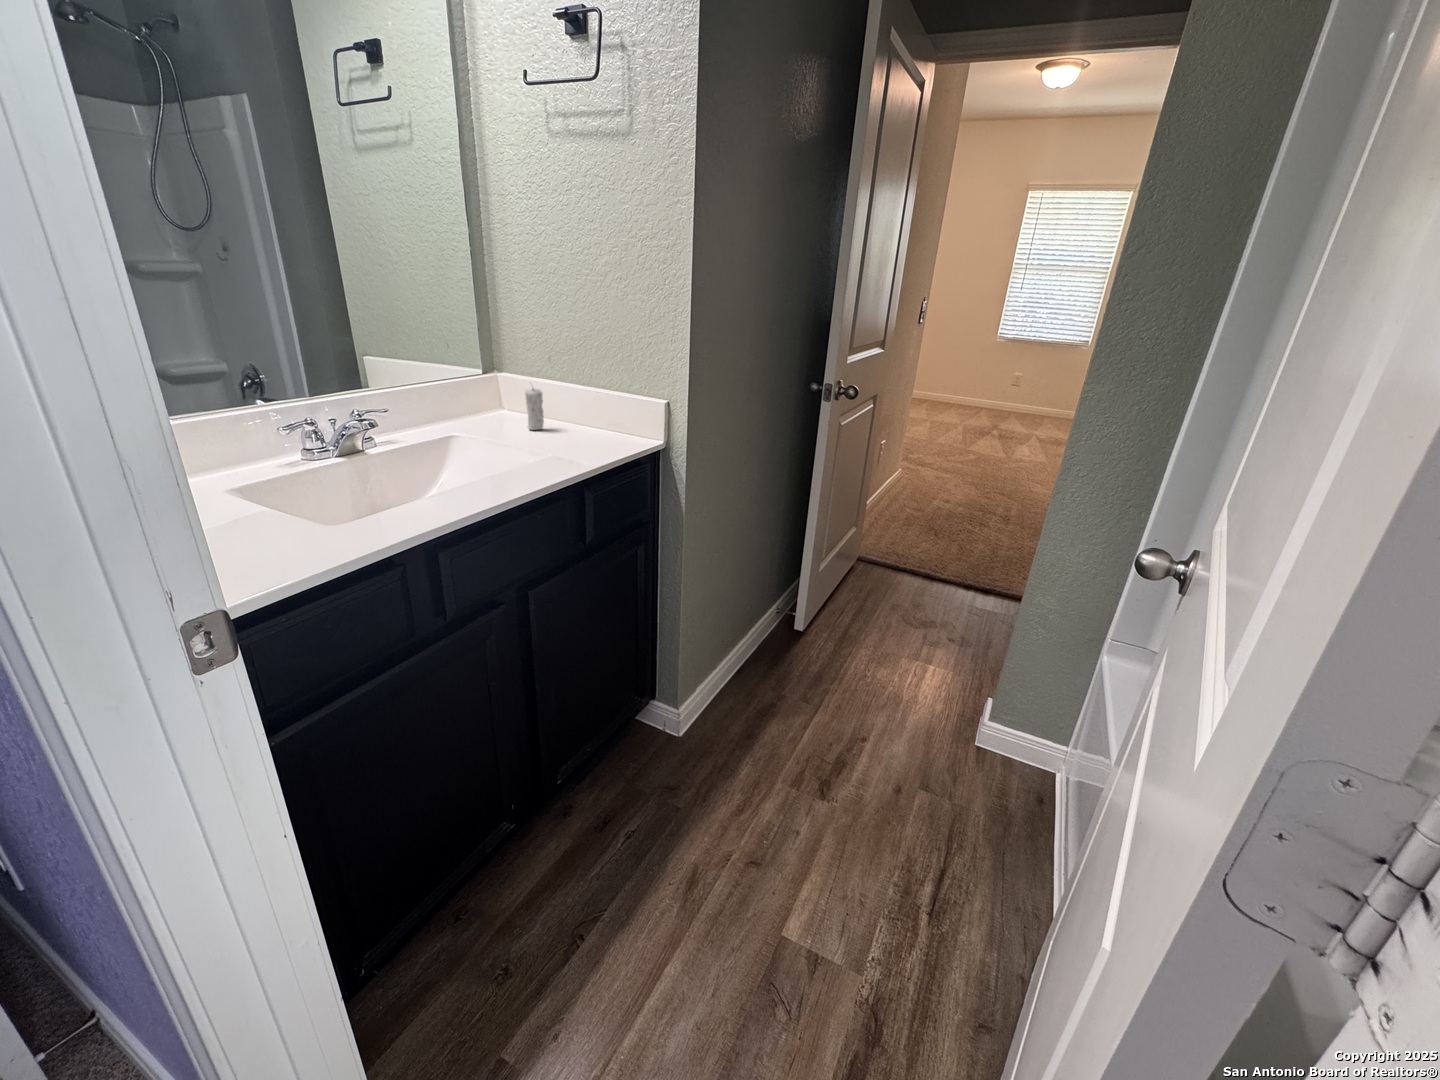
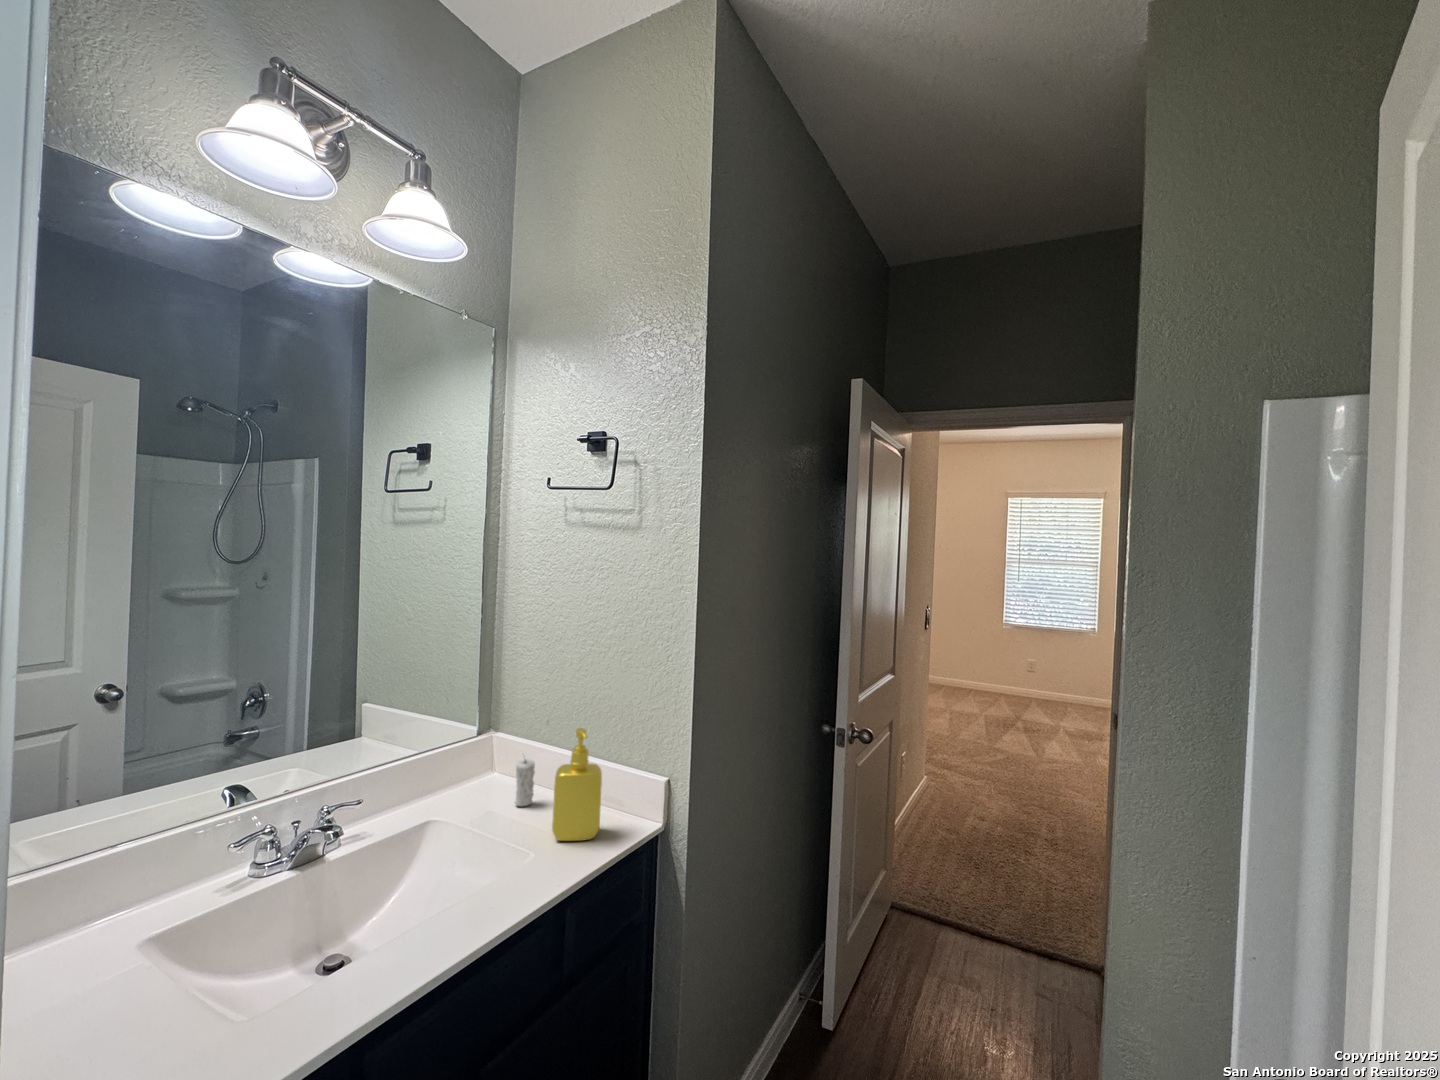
soap dispenser: none [565,346,609,447] -> present [552,728,602,841]

